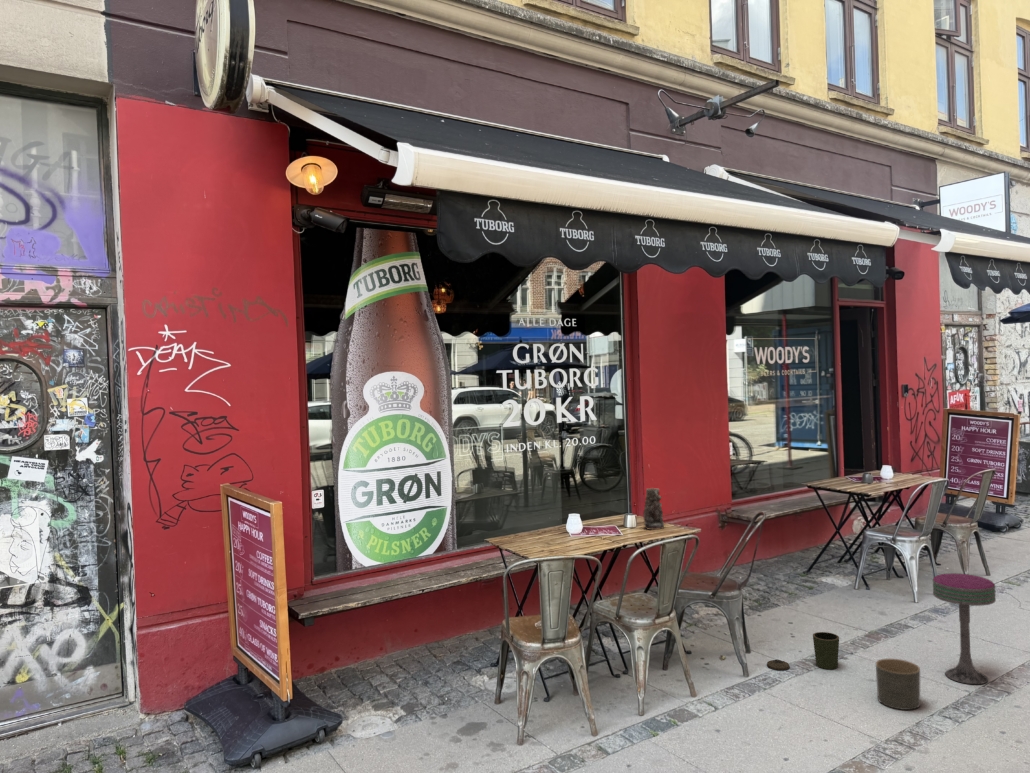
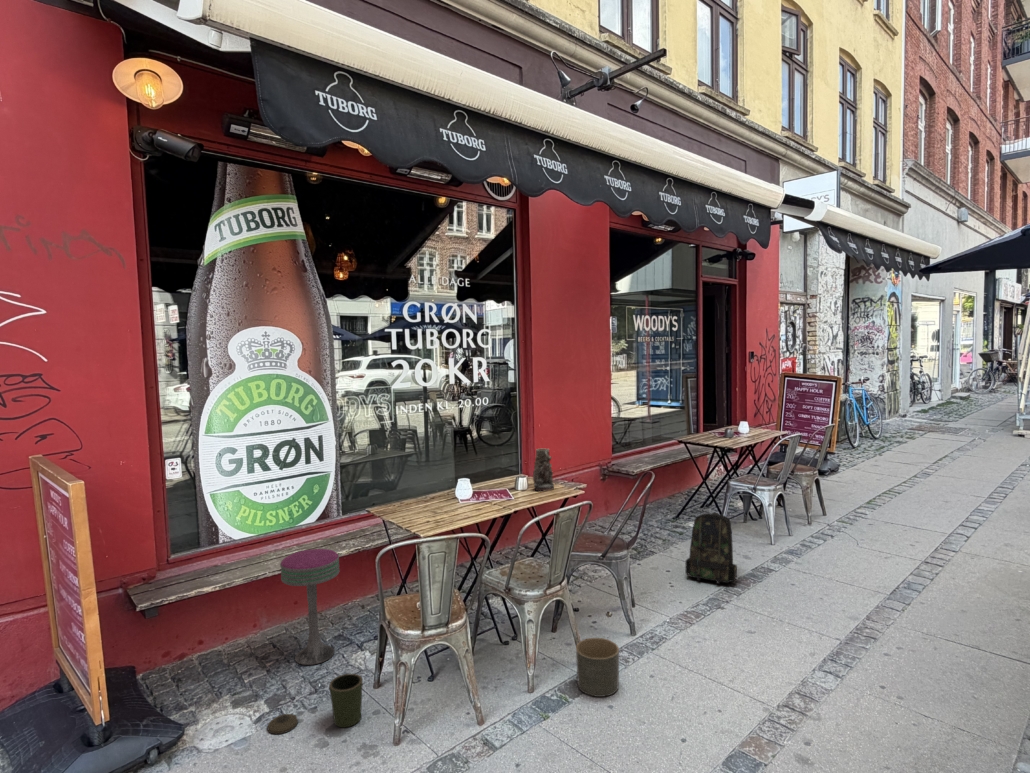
backpack: none [807,561,864,635] -> present [685,513,737,584]
bar stool: present [933,573,996,684] -> present [280,549,340,665]
trash can: present [767,632,839,670] -> present [268,674,363,734]
planter: present [876,659,920,710] -> present [576,638,619,697]

